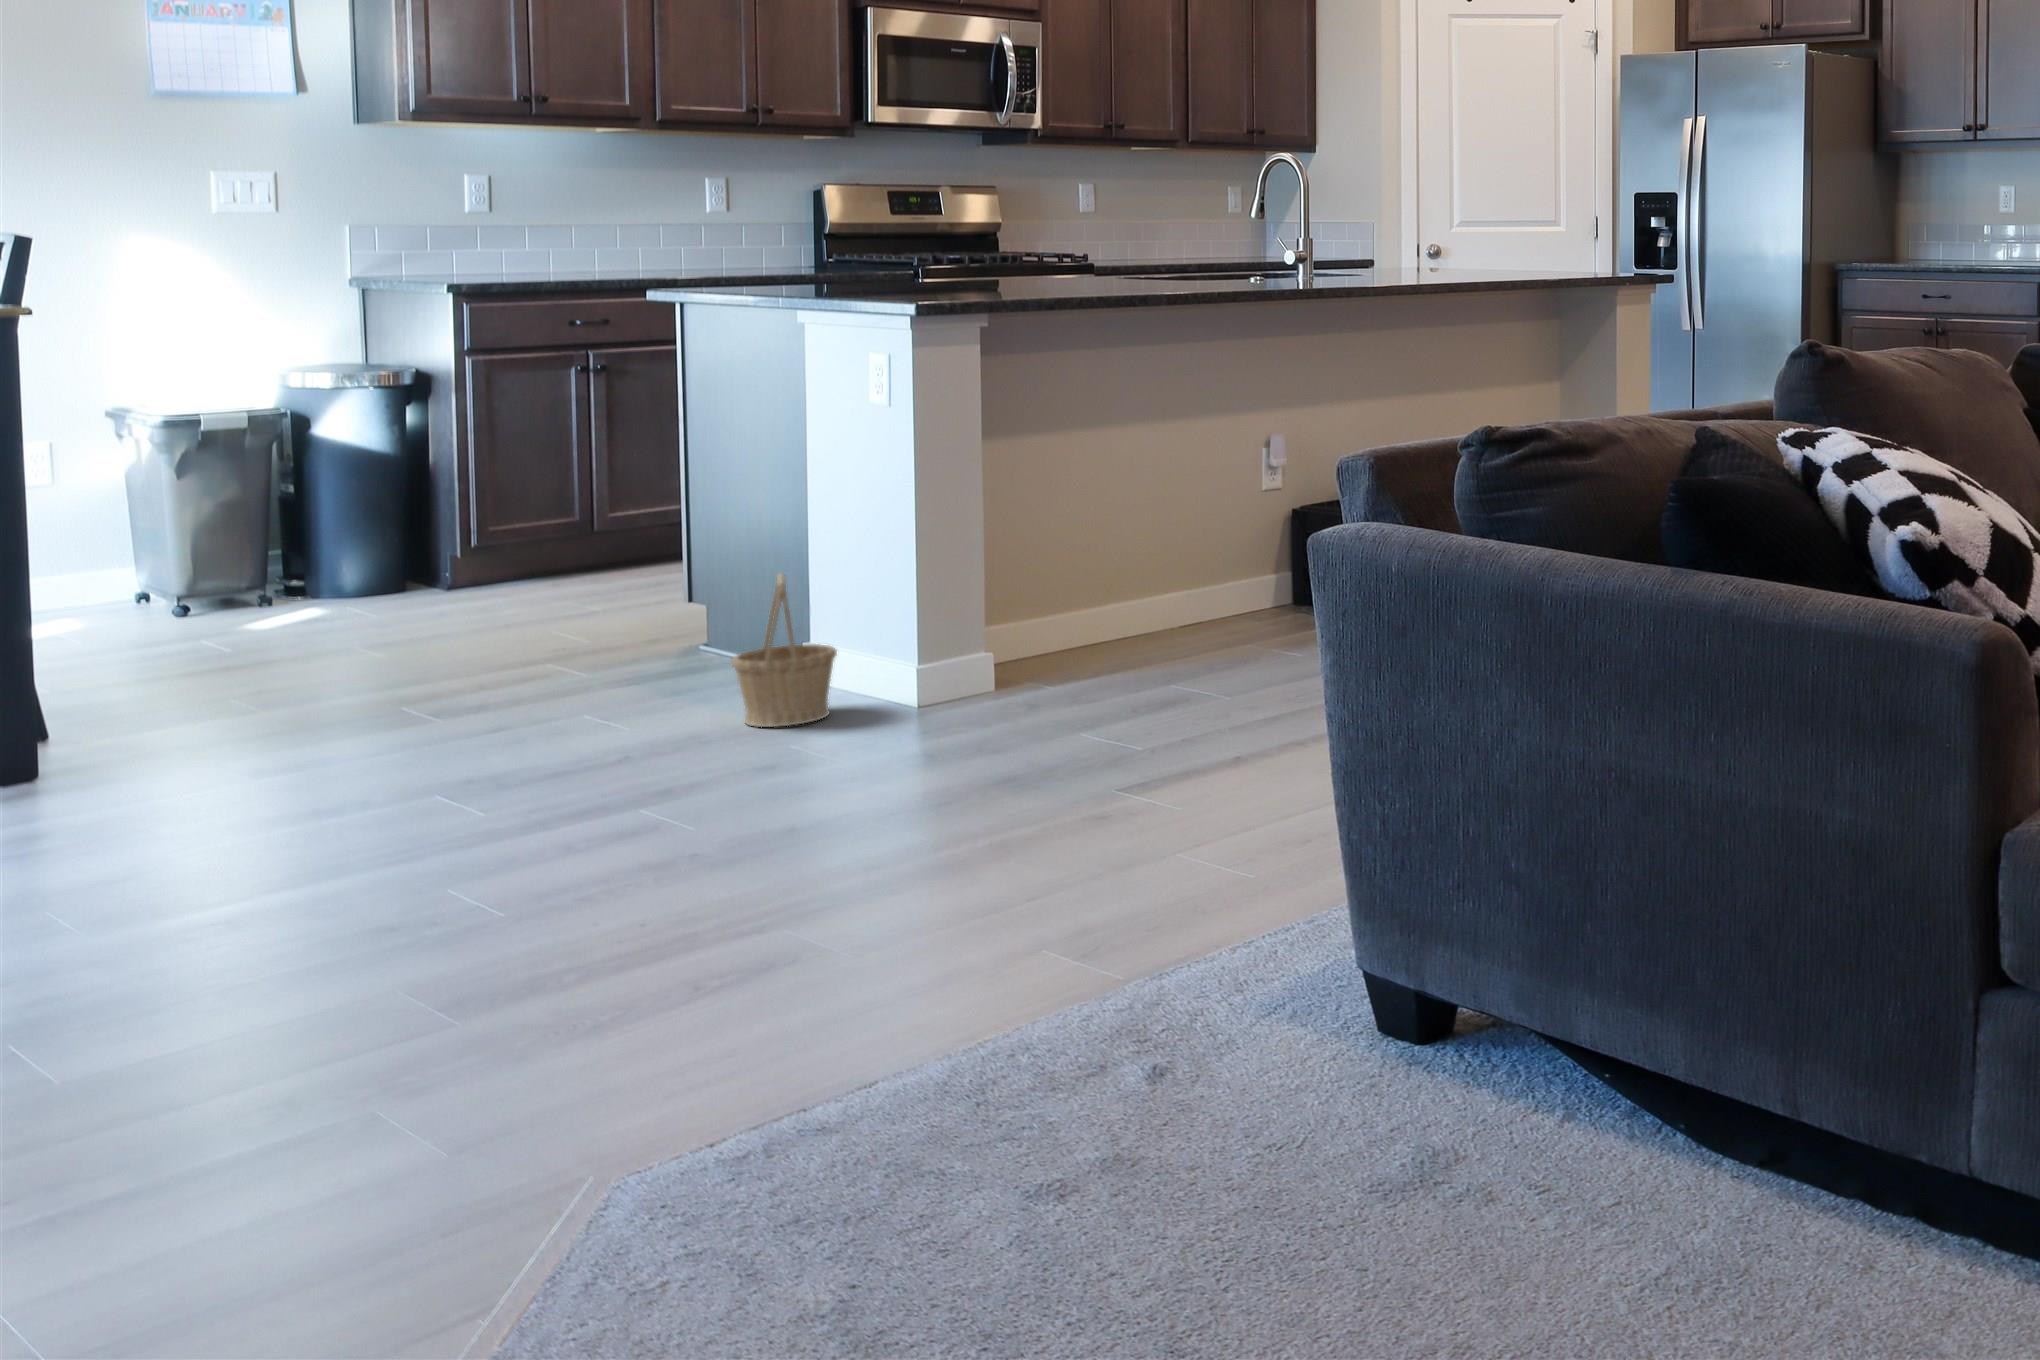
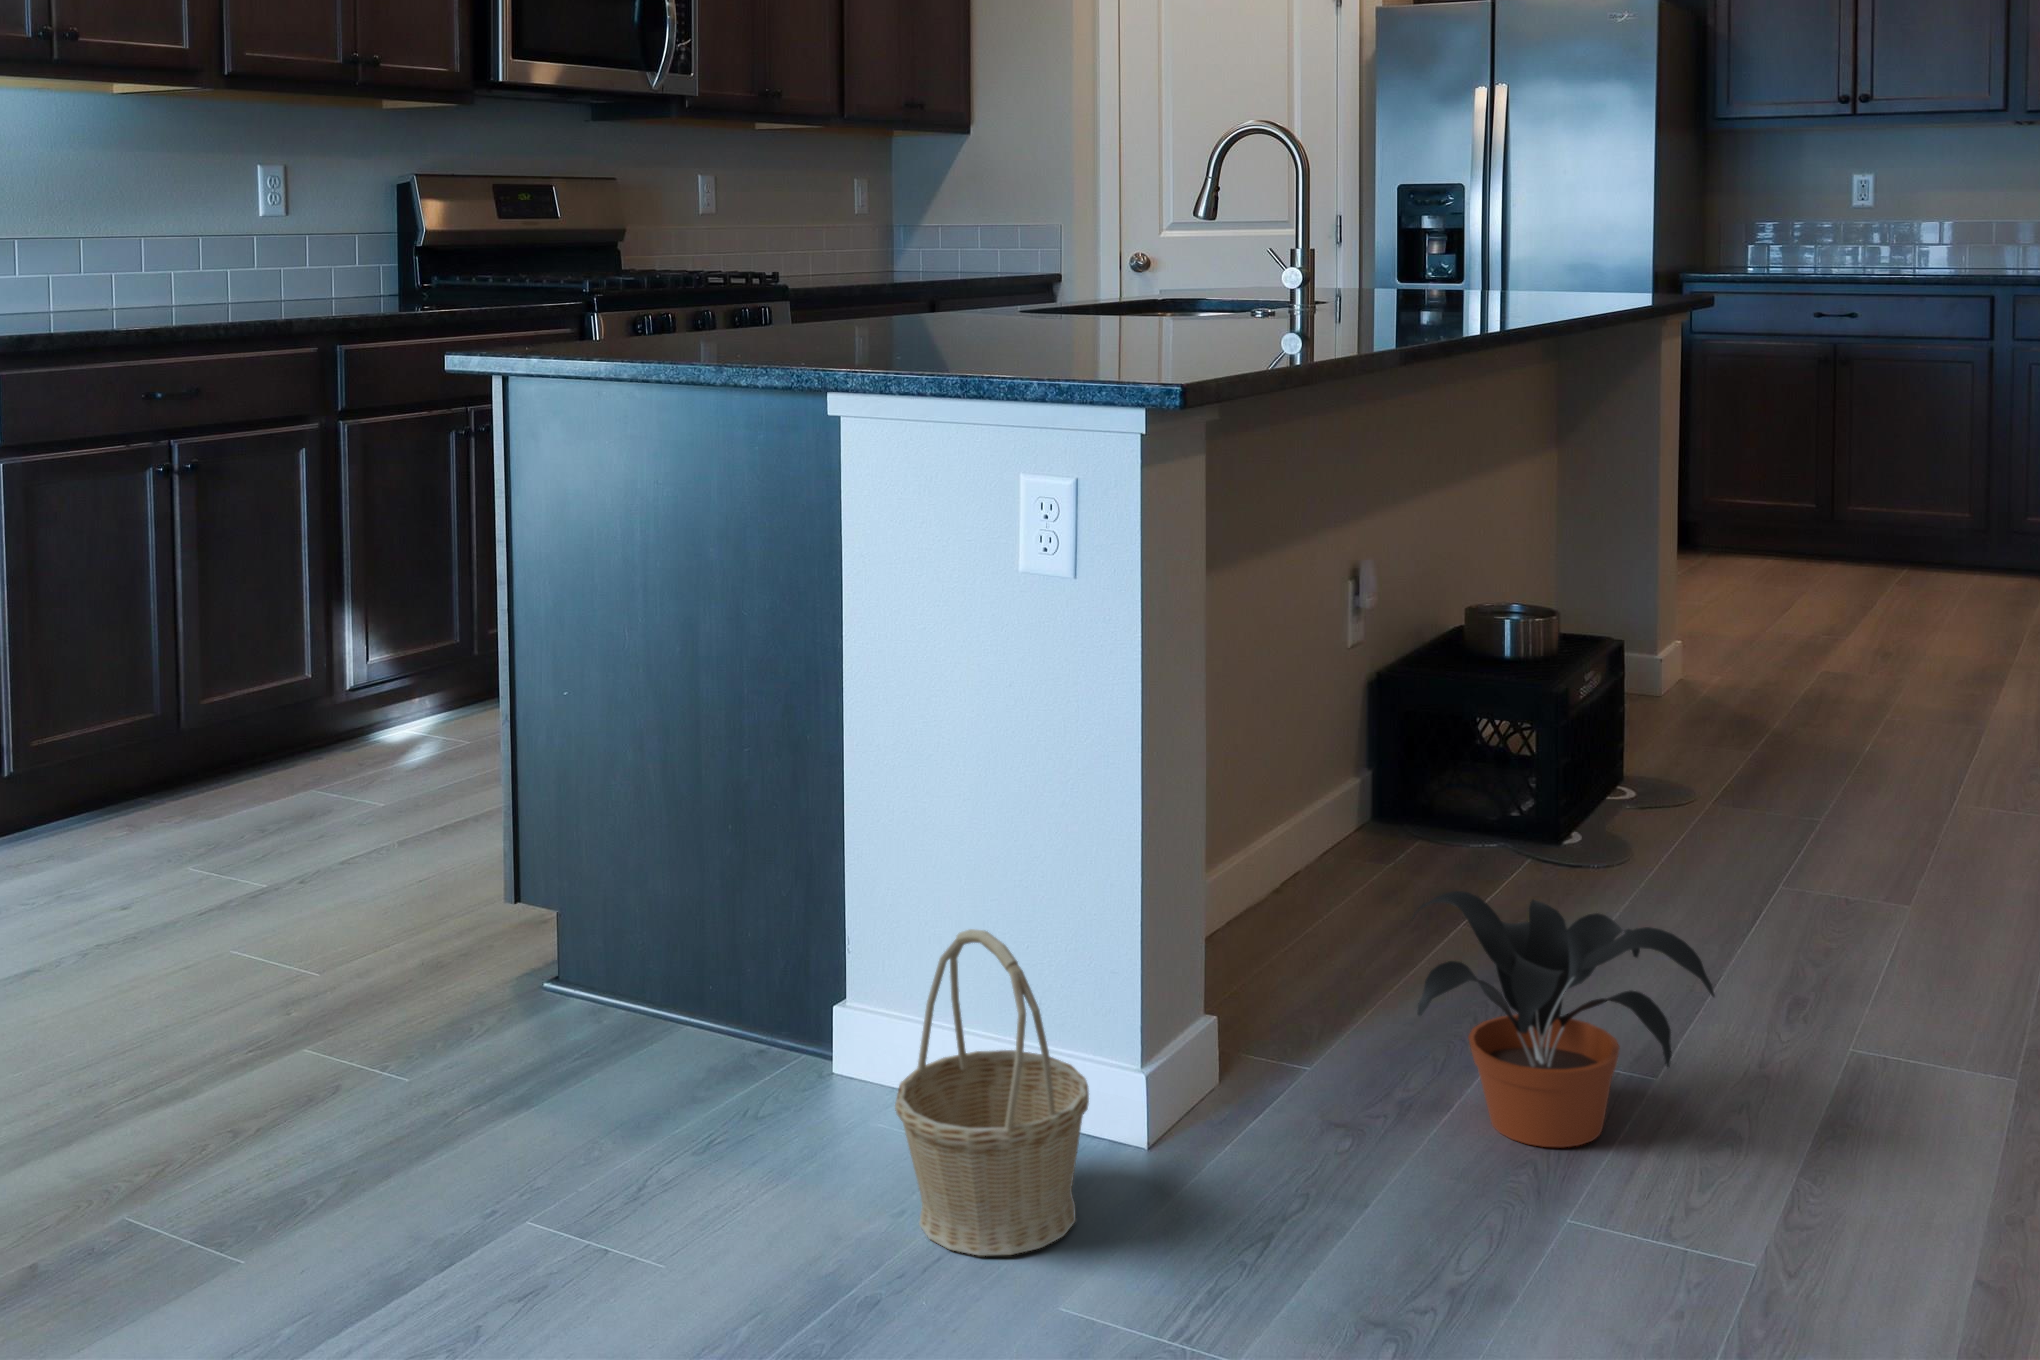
potted plant: none [1028,585,1186,711] -> present [1412,891,1715,1147]

